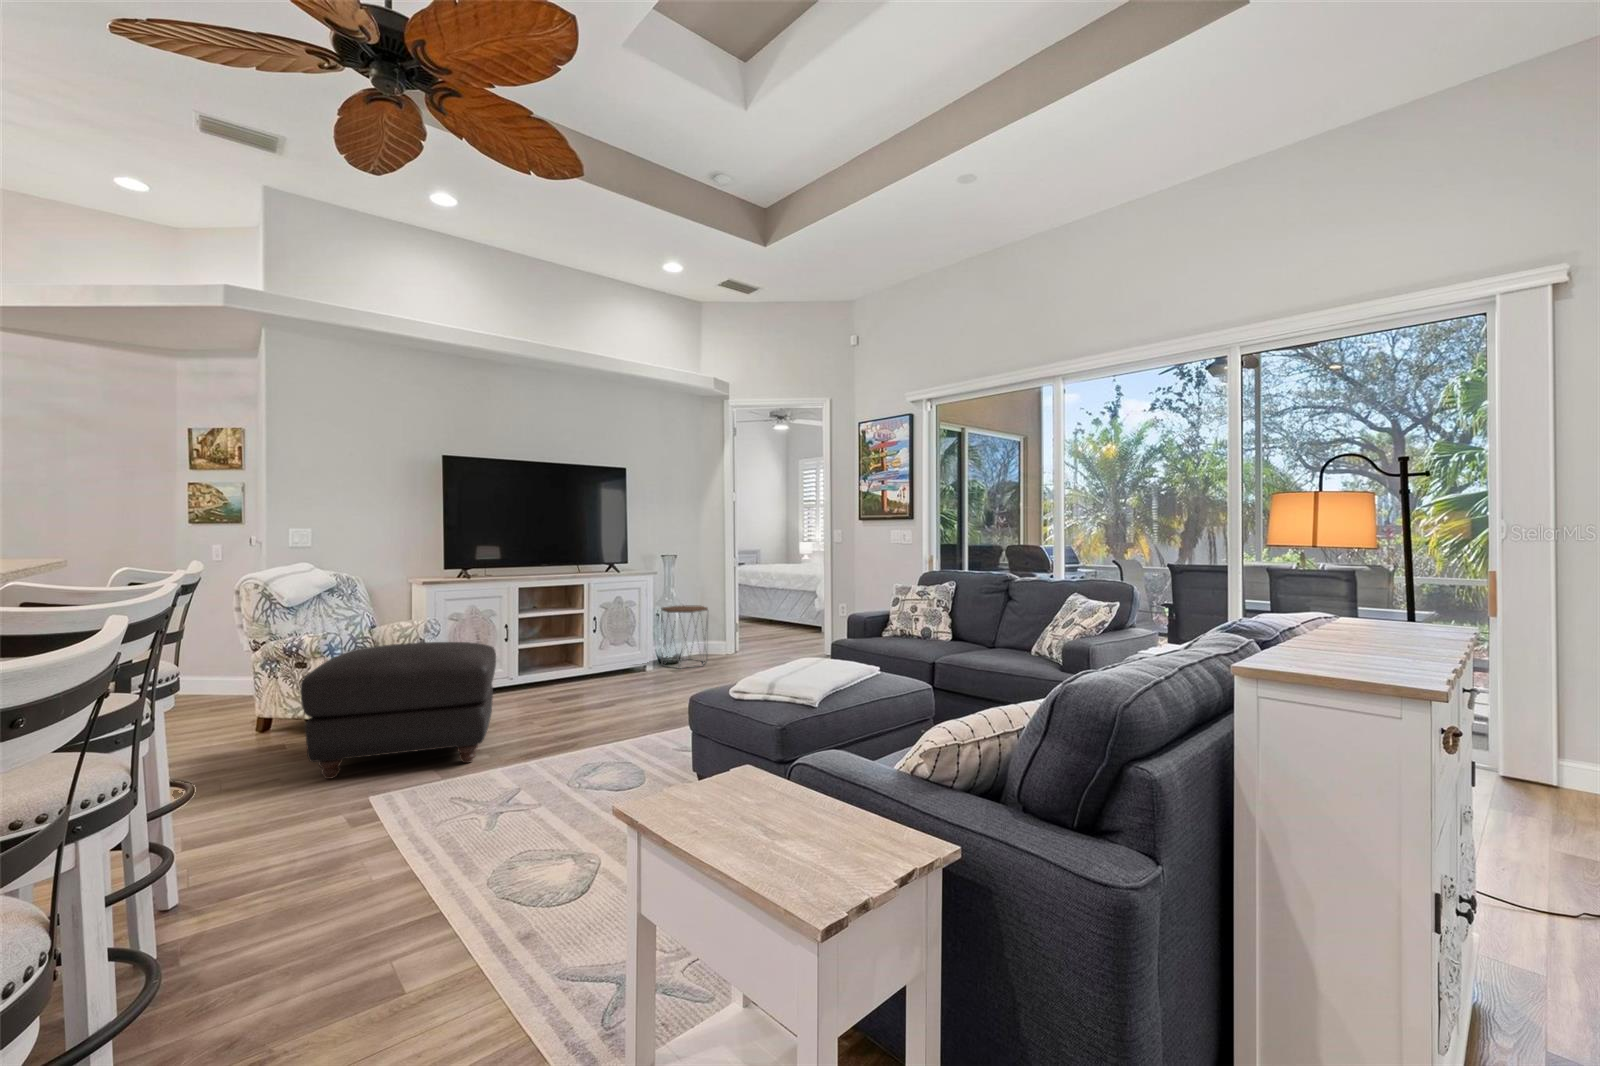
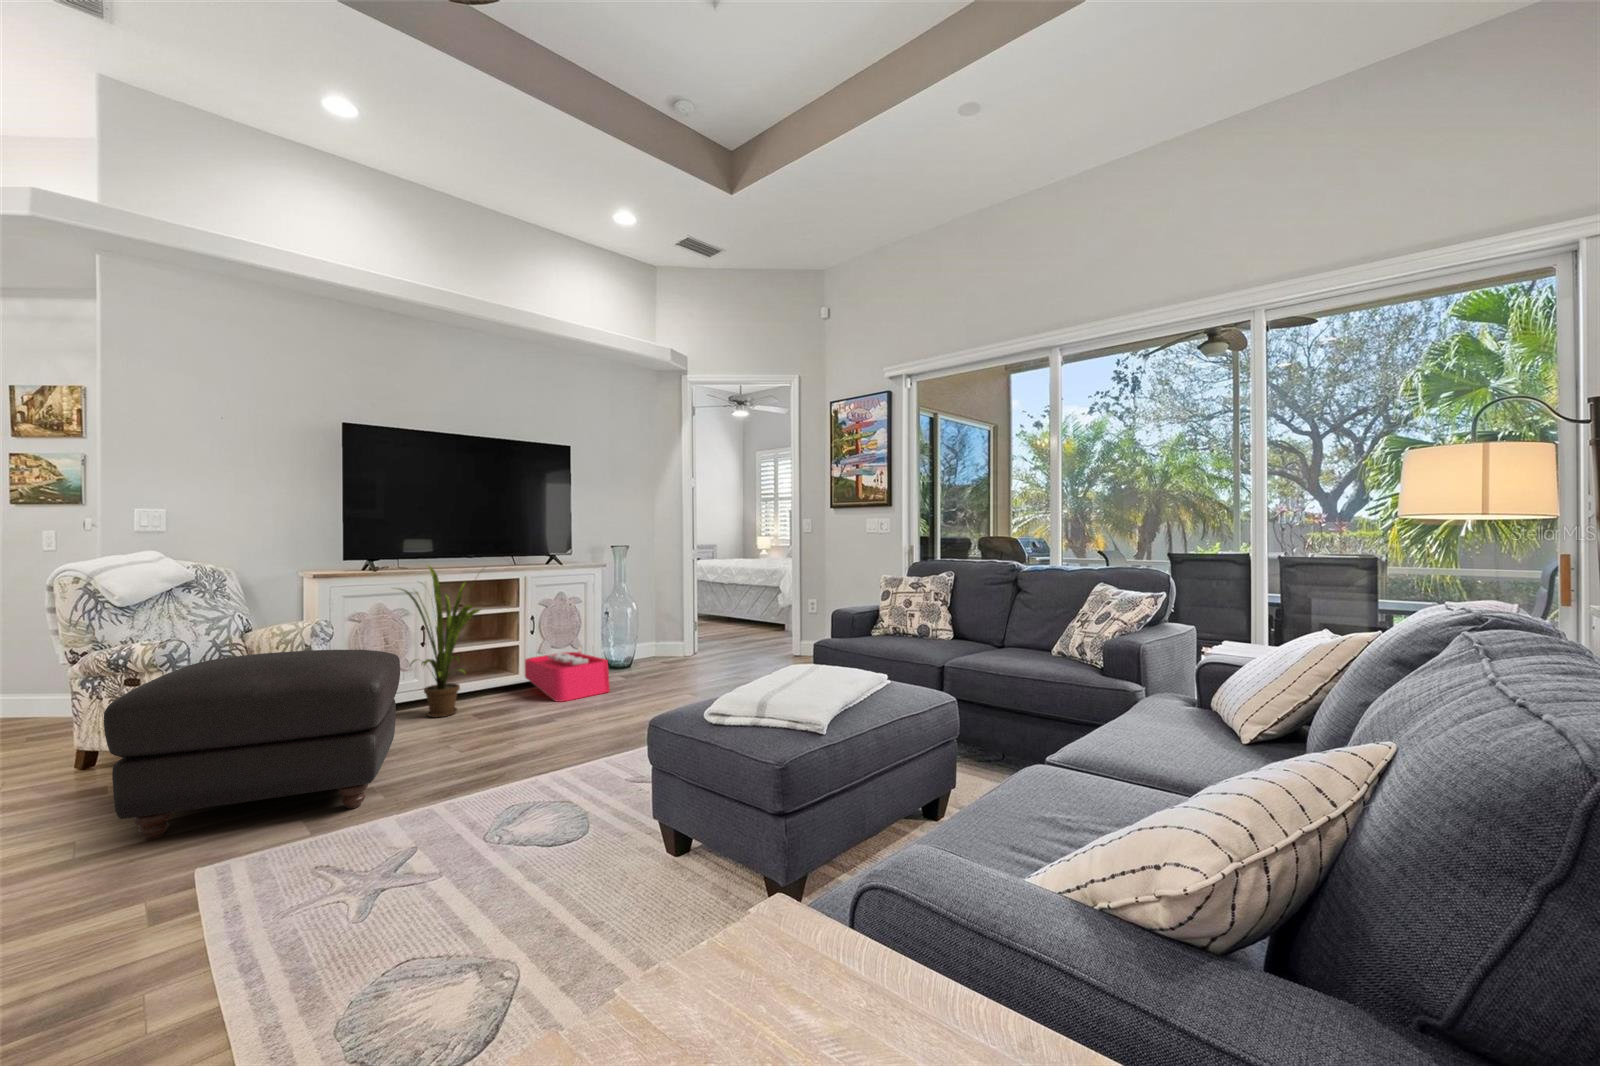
house plant: none [482,572,560,701] -> present [400,566,480,717]
side table: present [661,605,708,669] -> none [611,602,665,673]
storage bin: none [589,643,661,690] -> present [525,647,610,701]

